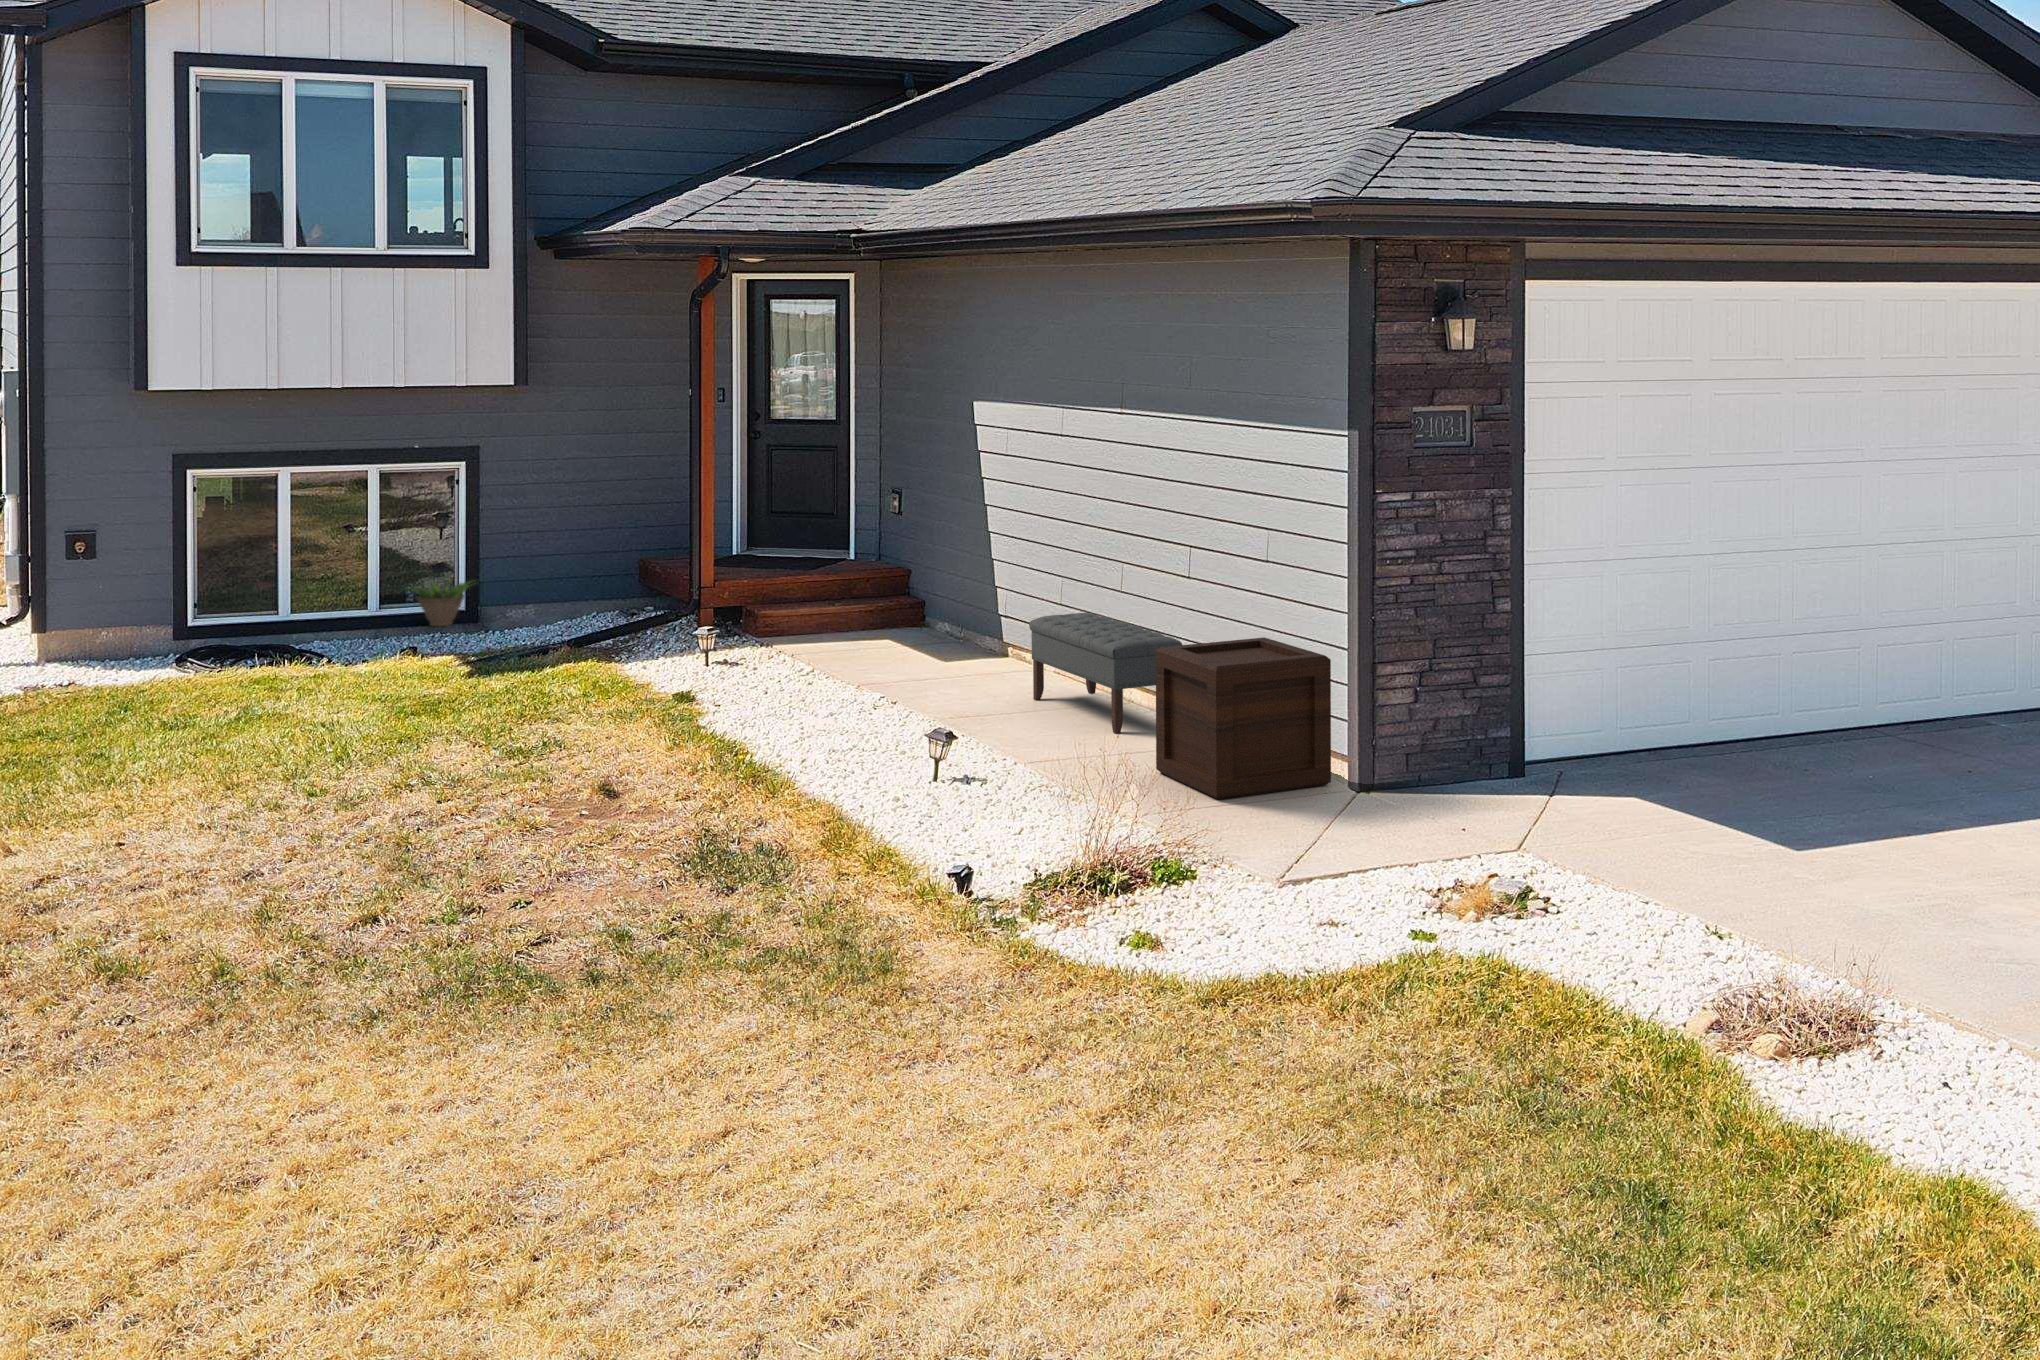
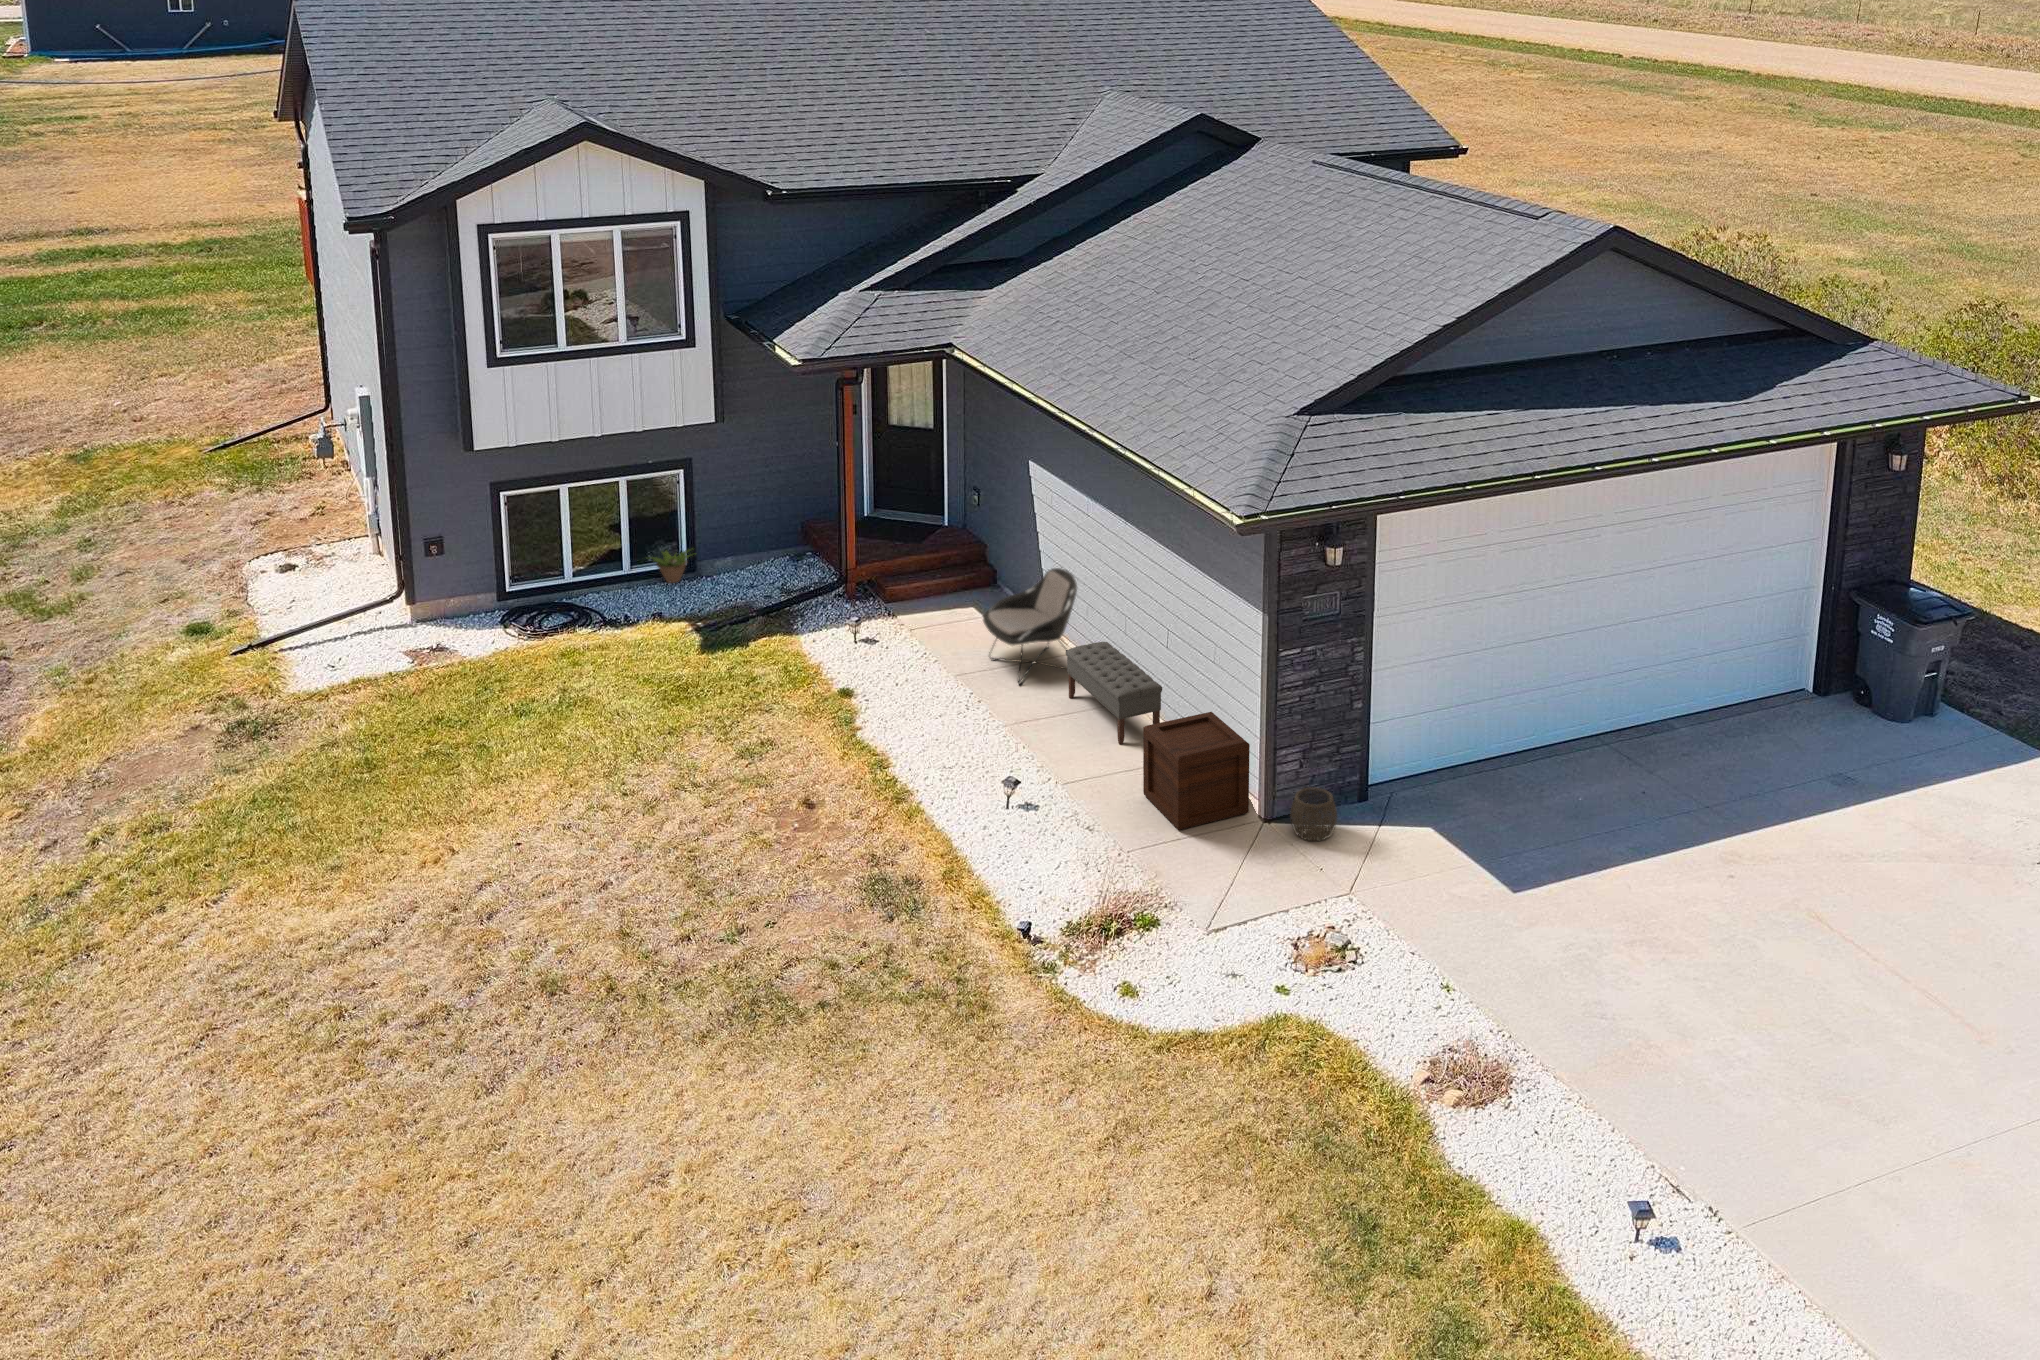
lounge chair: none [902,531,1052,691] -> present [983,568,1077,684]
woven basket: none [1402,726,1481,806] -> present [1290,787,1337,841]

